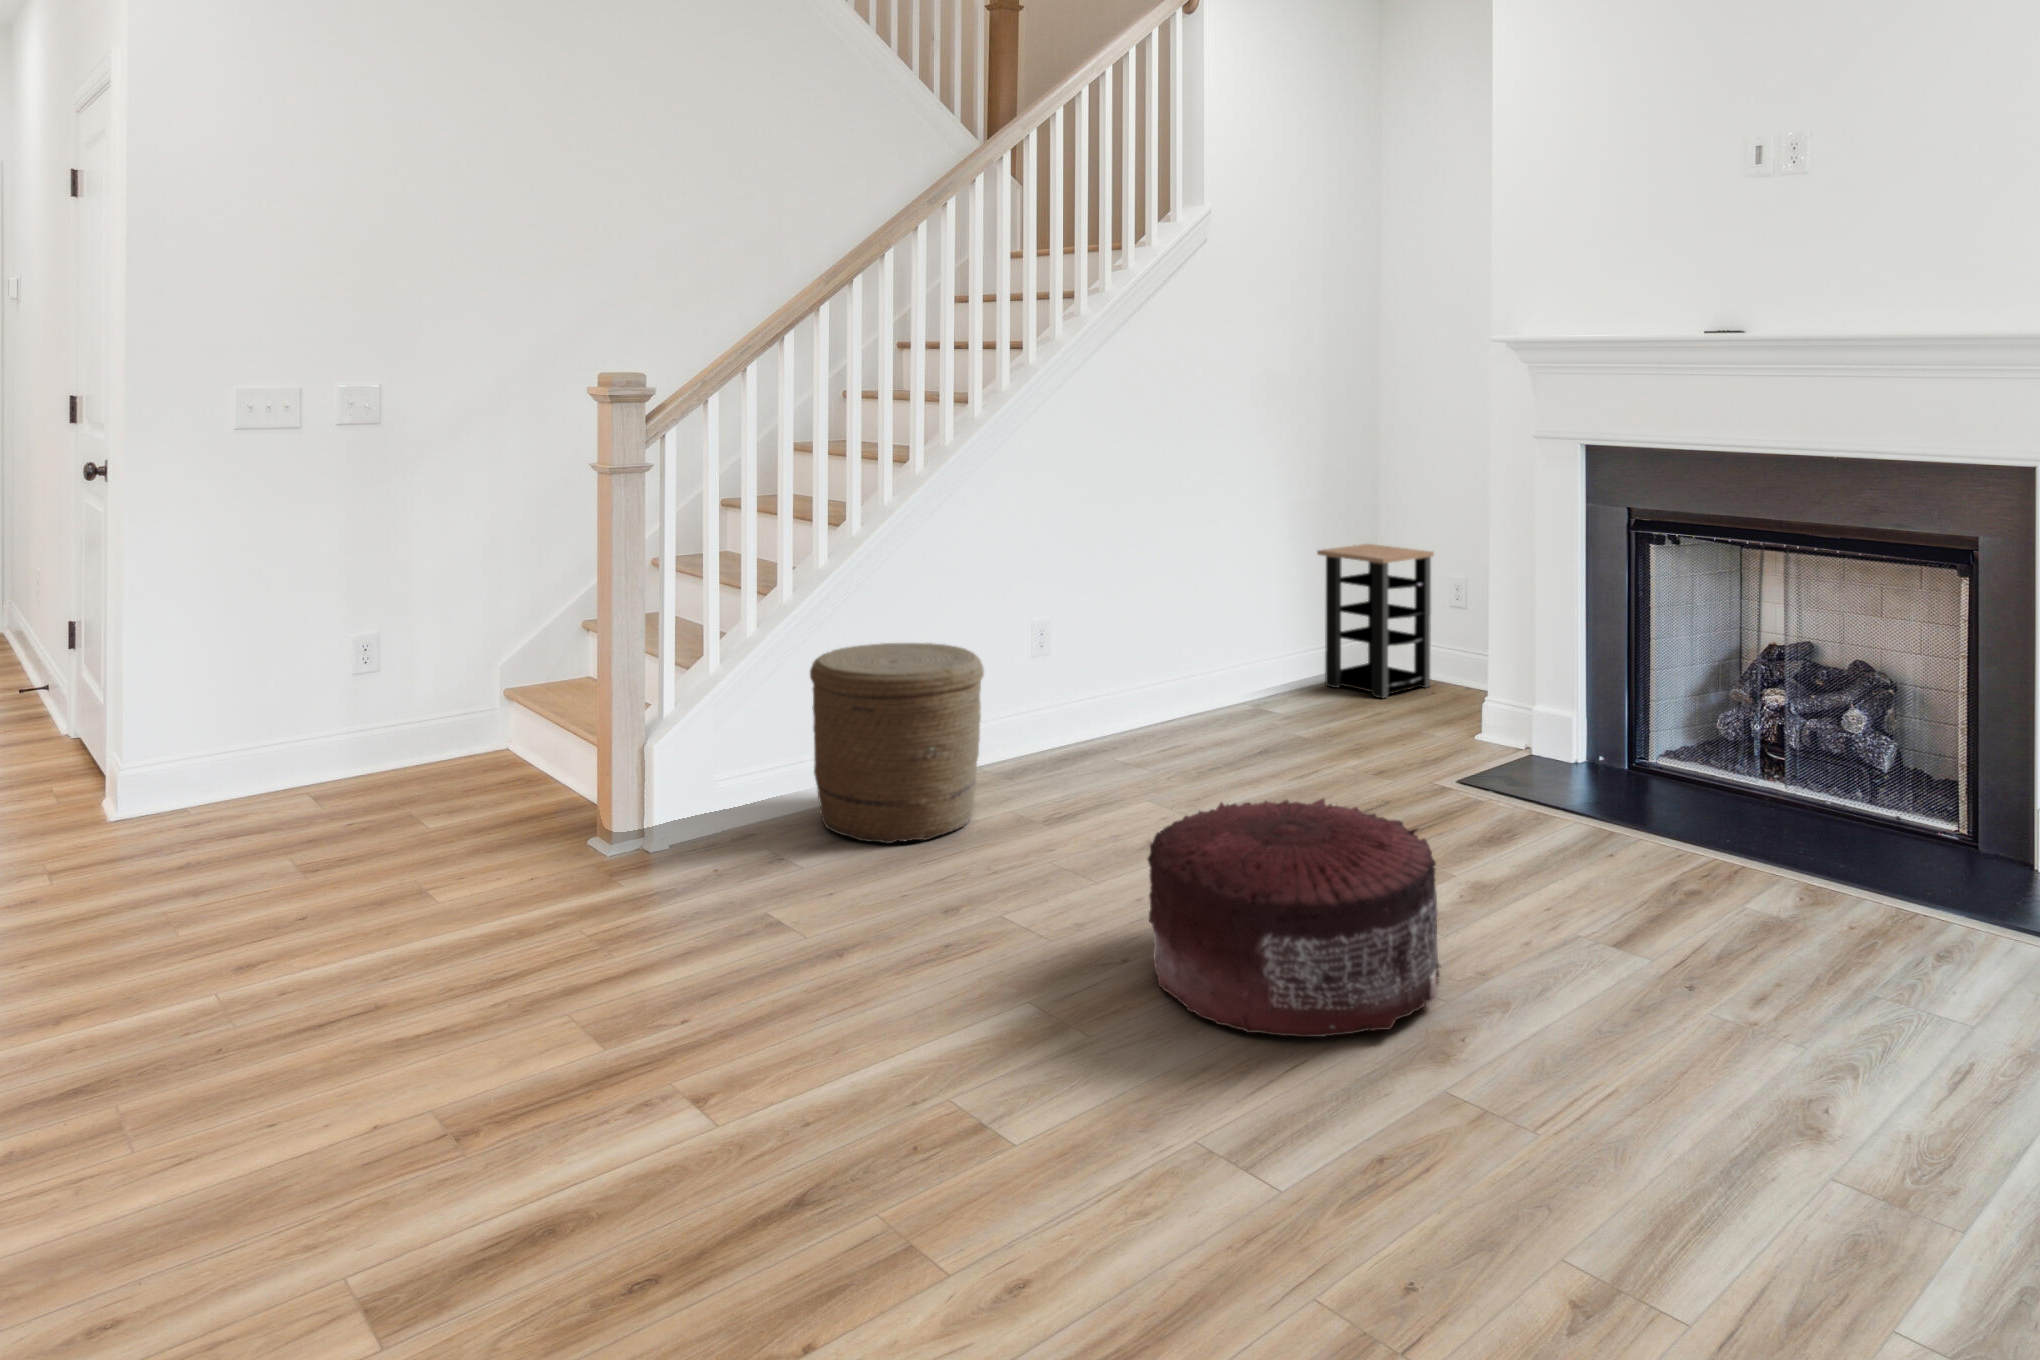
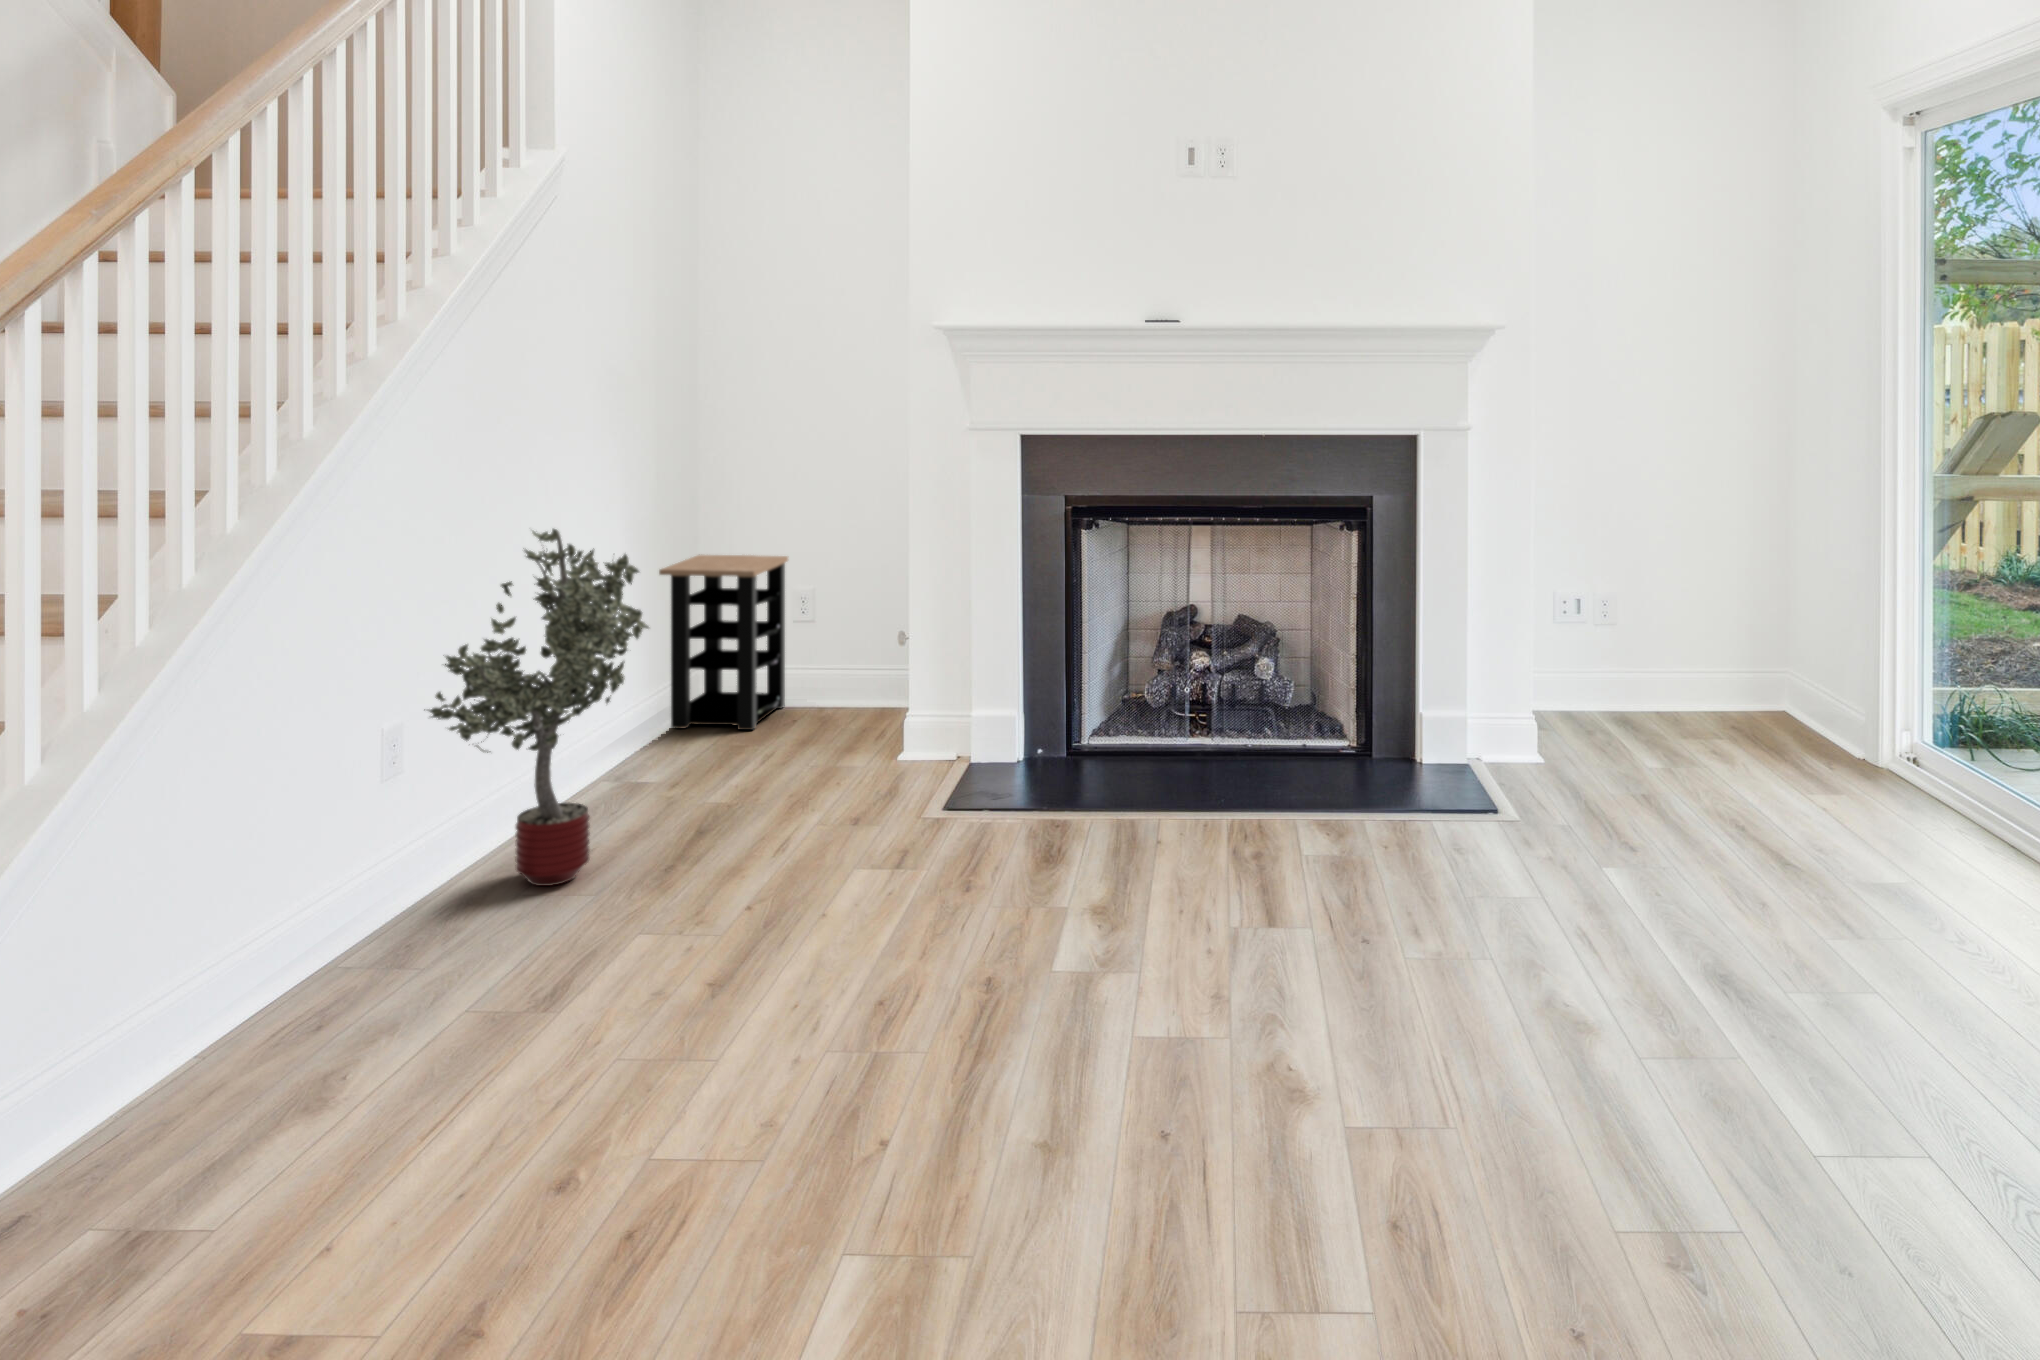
potted tree: none [1047,495,1224,765] -> present [424,529,649,886]
woven basket: present [810,643,984,844] -> none [108,783,434,1132]
pouf: present [1148,799,1441,1037] -> none [879,865,1220,1178]

